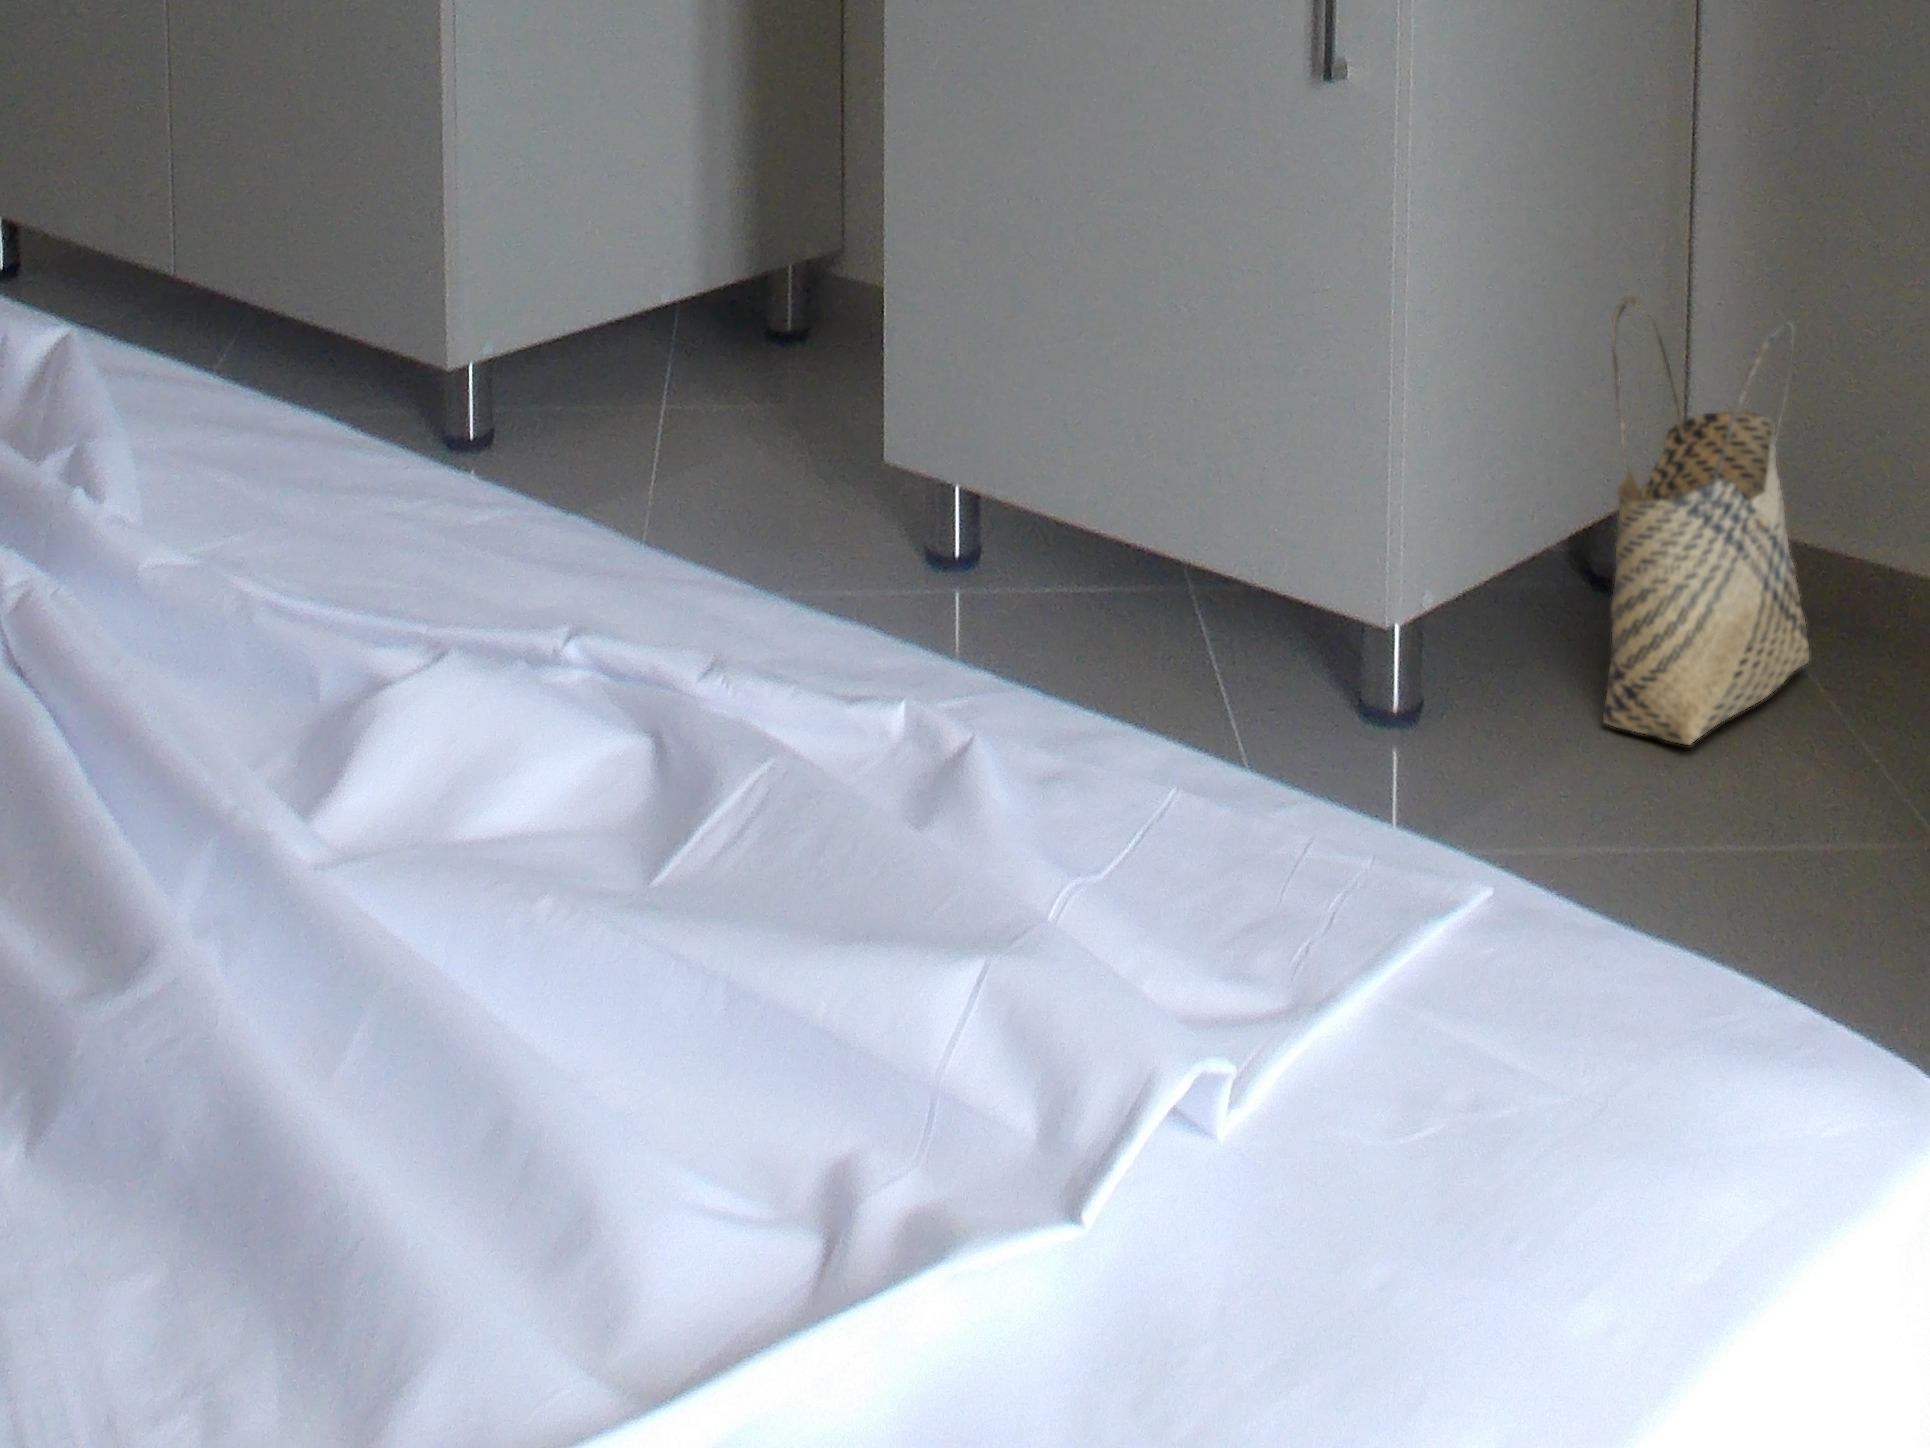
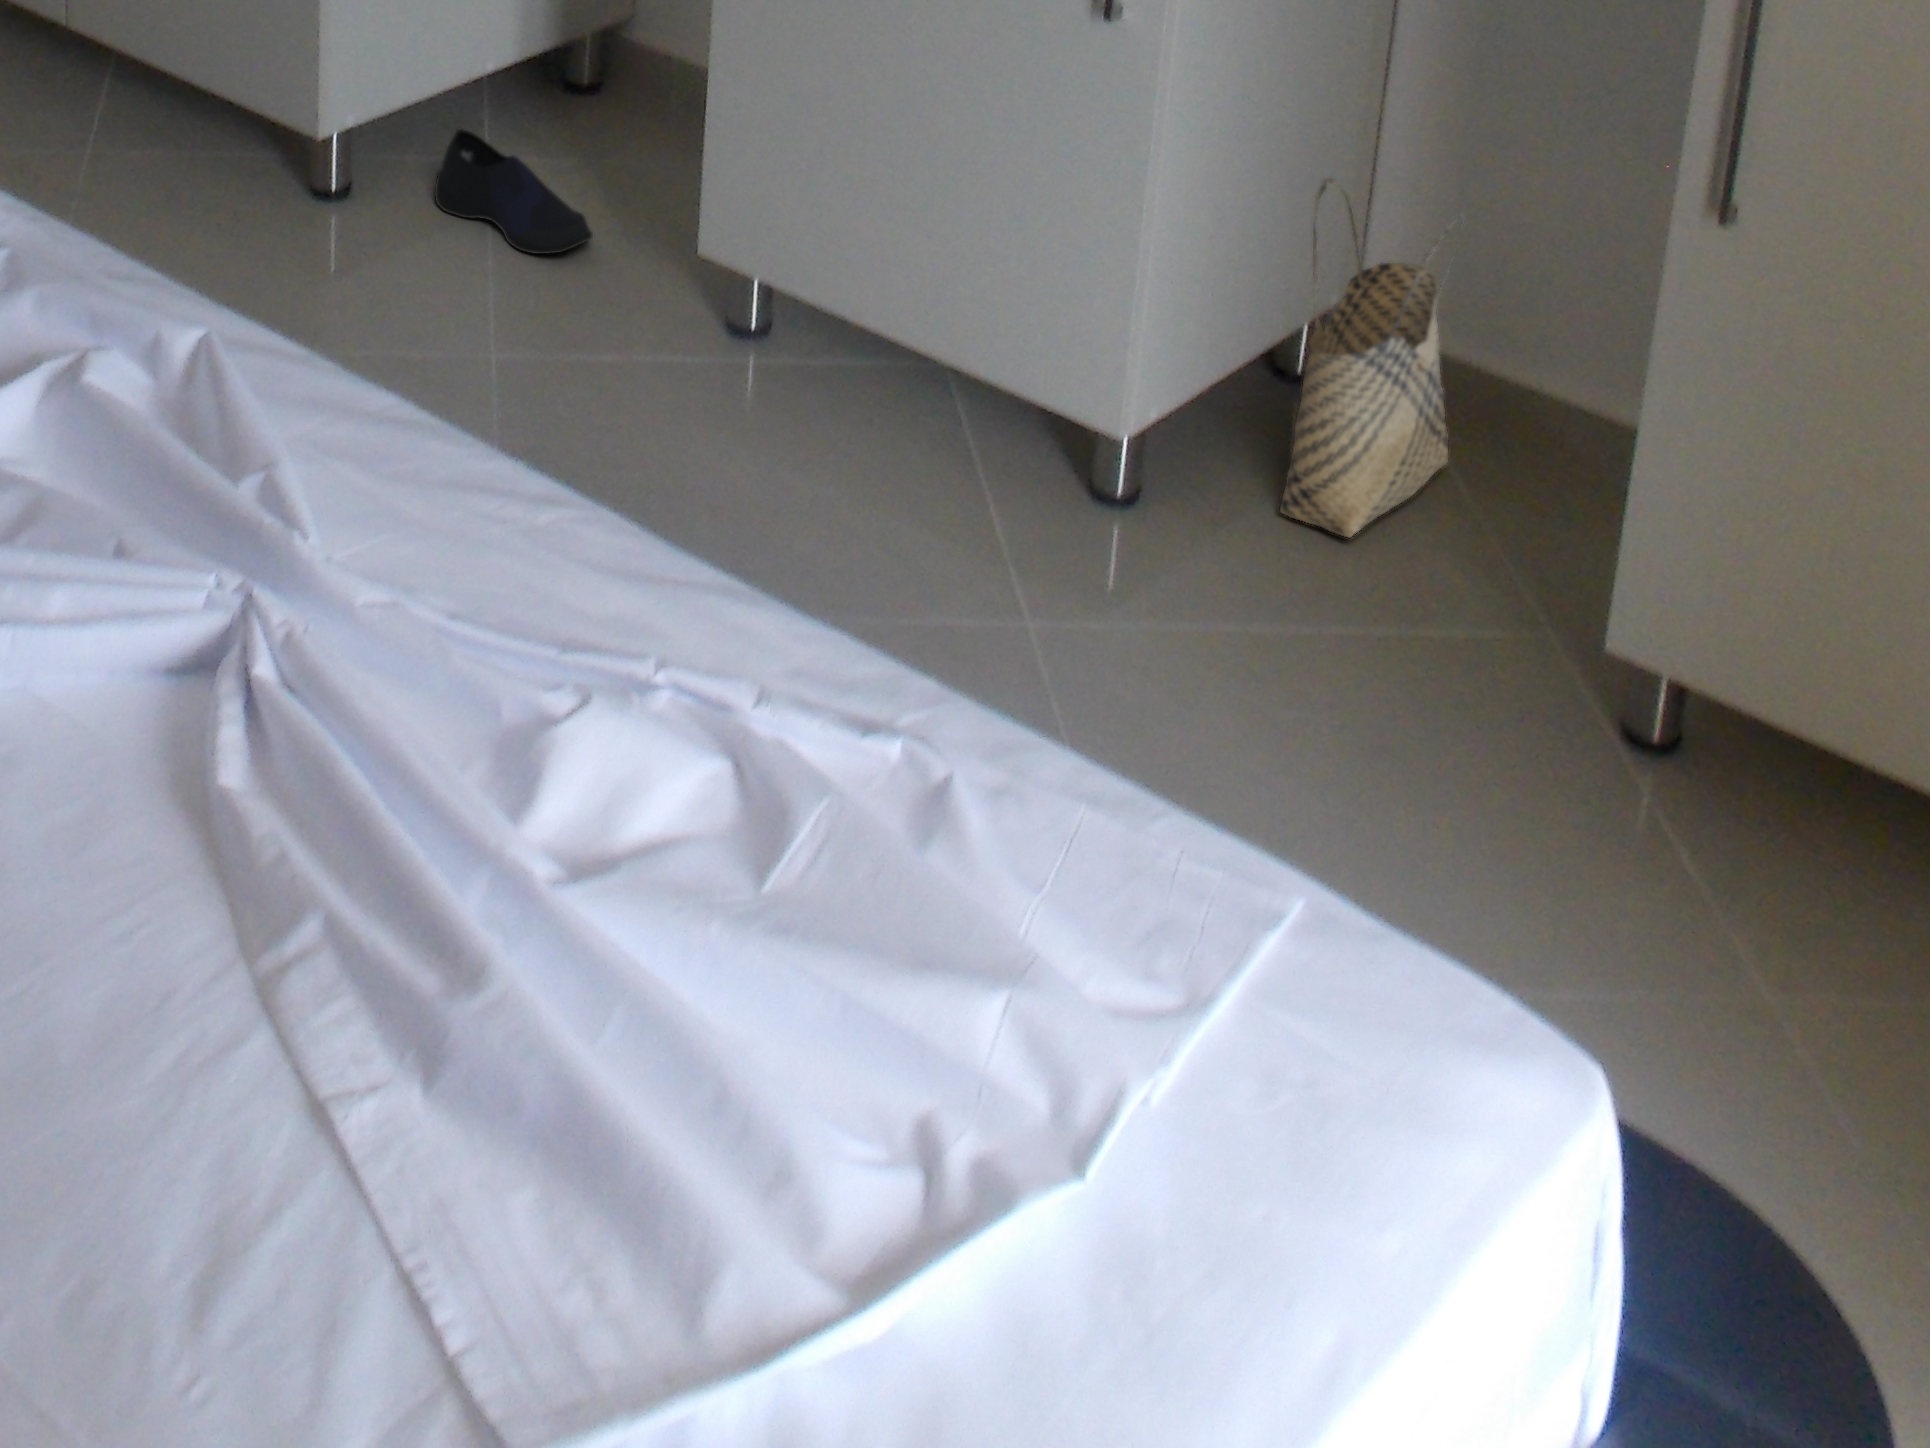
shoe: none [598,353,780,490] -> present [435,129,593,254]

